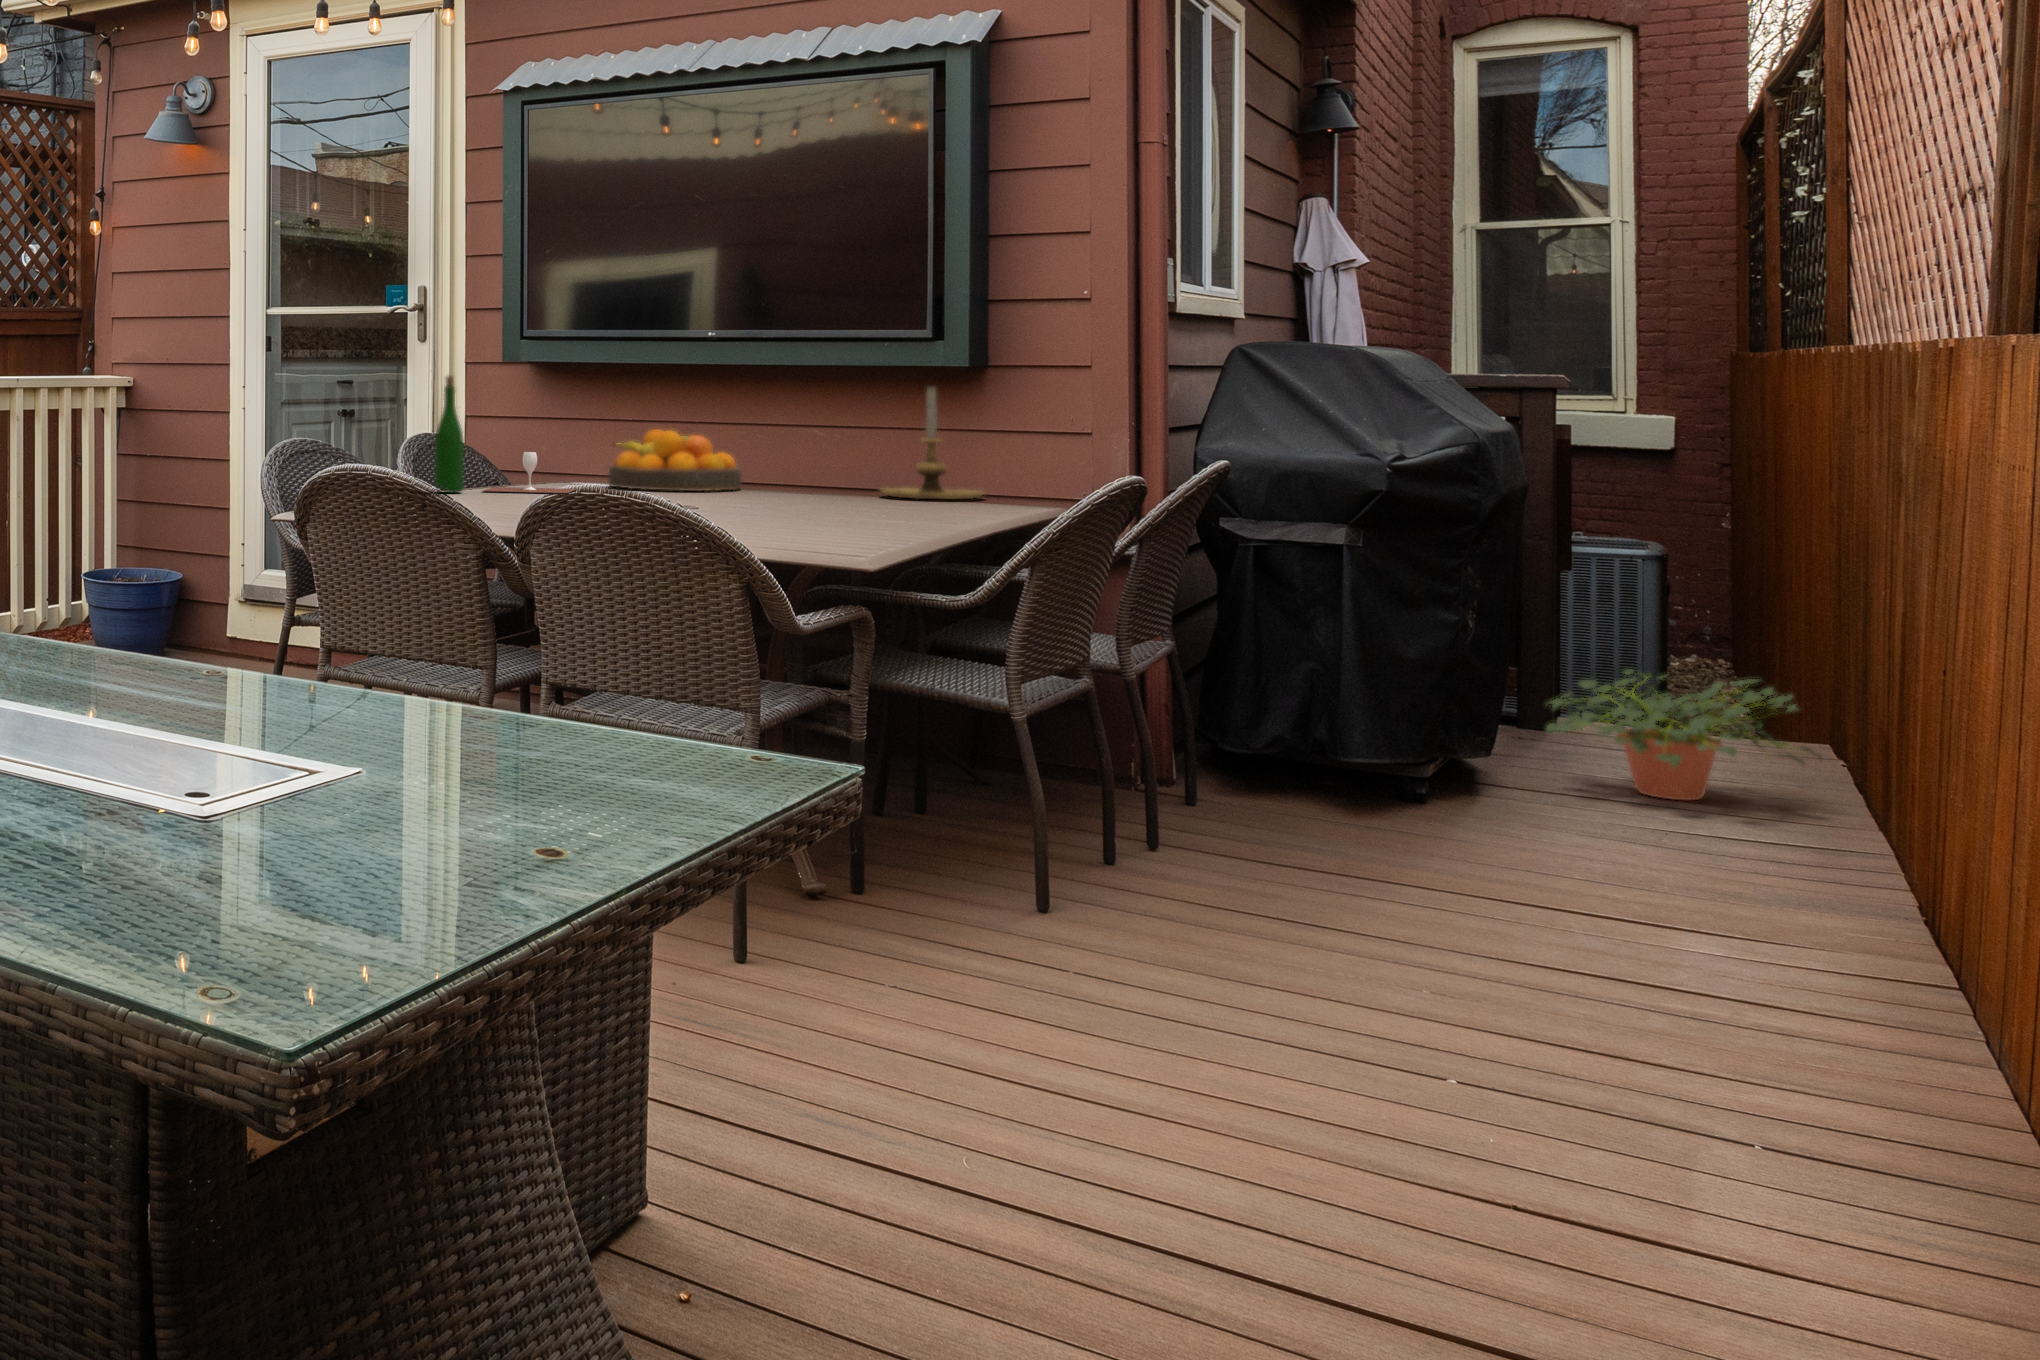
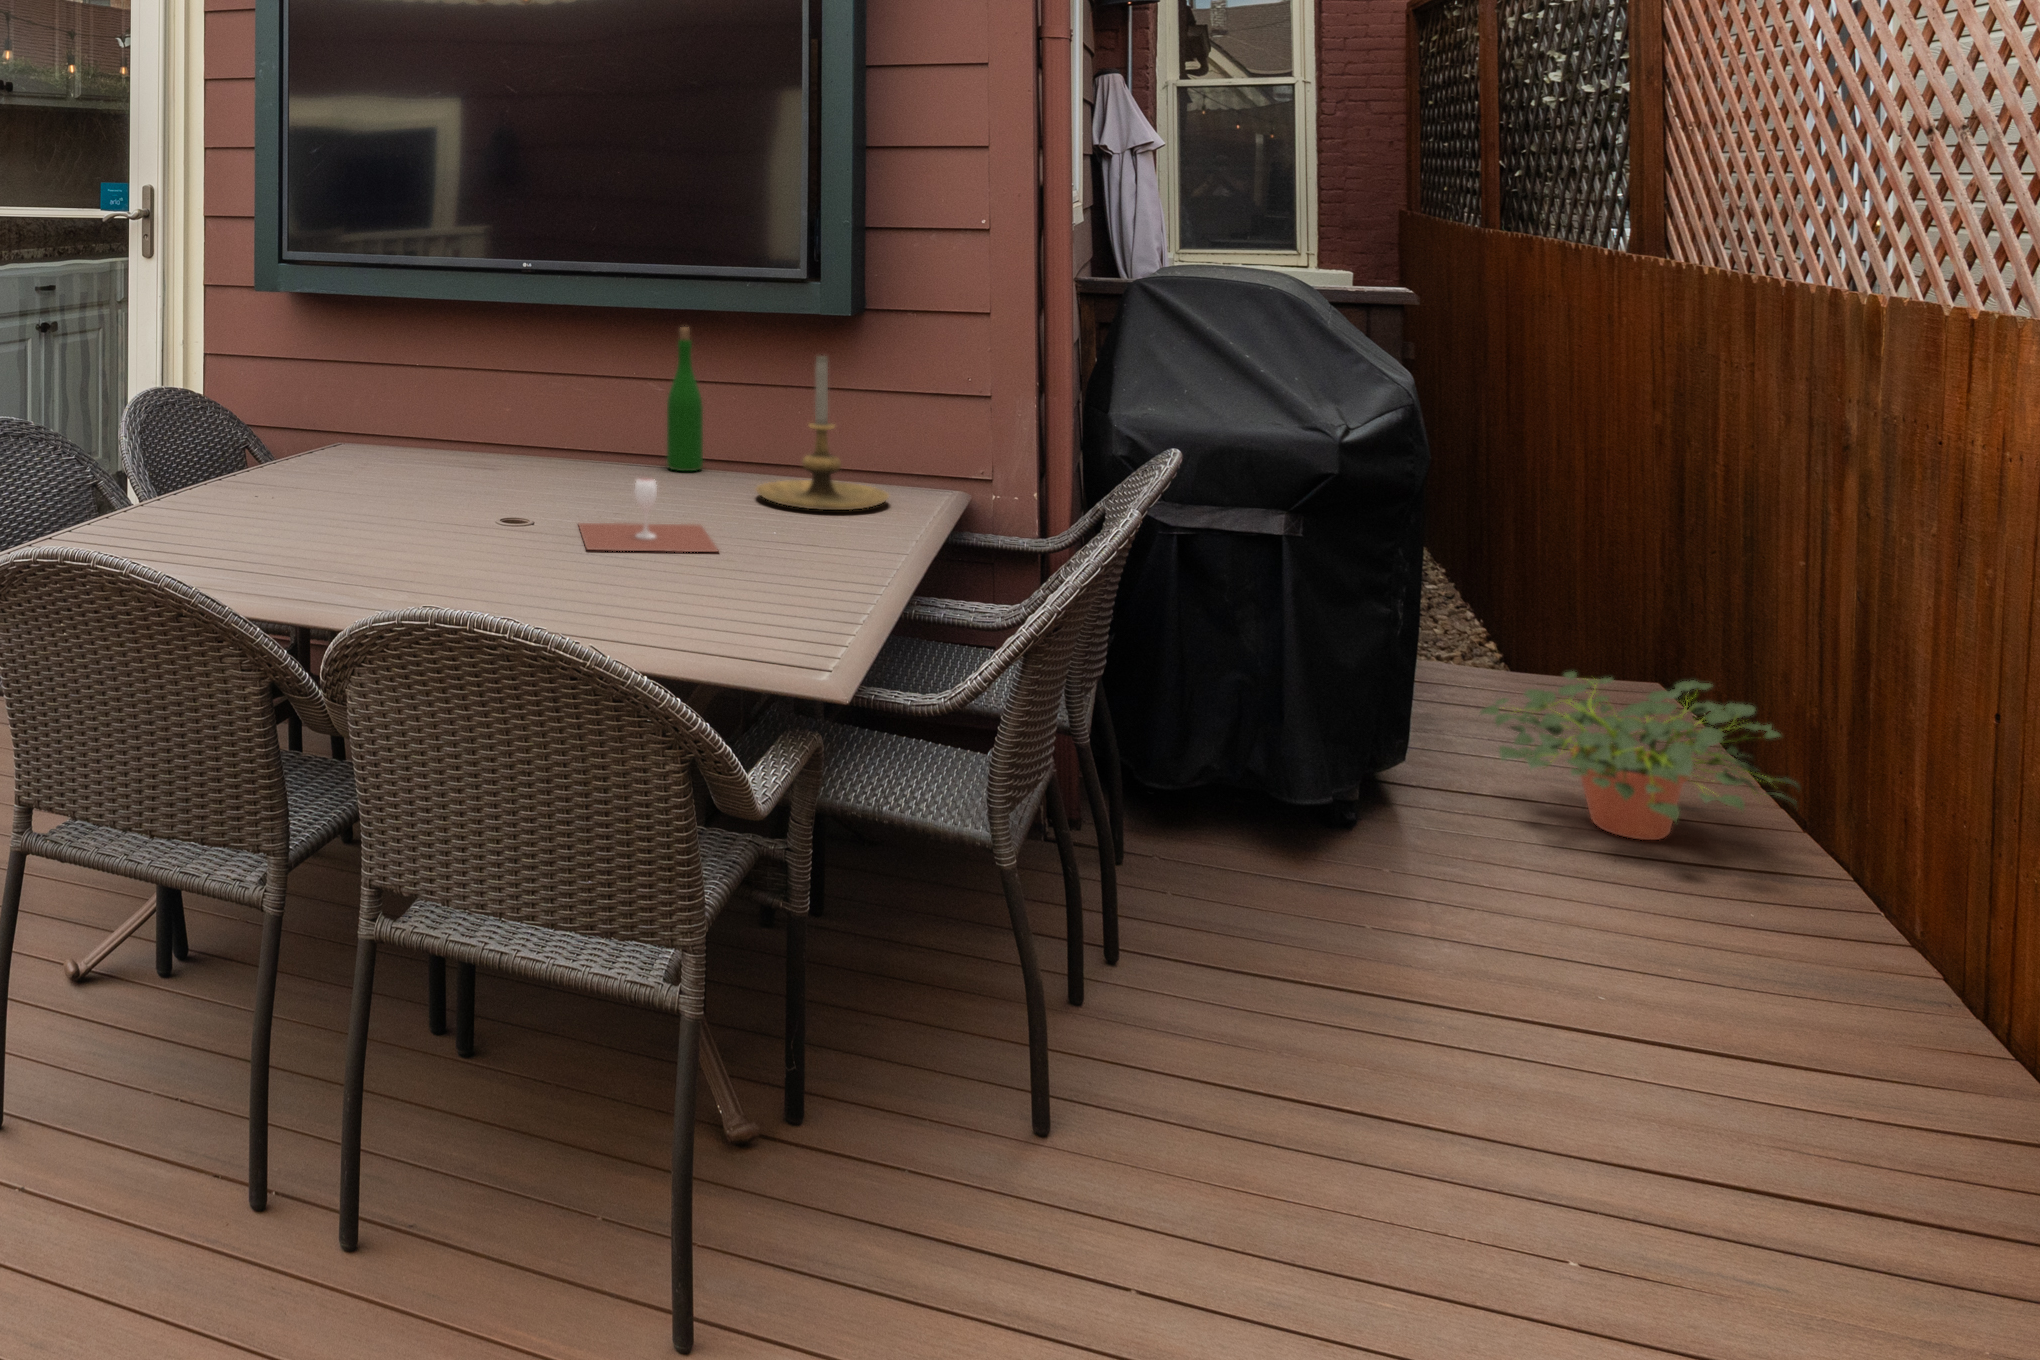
wine bottle: present [435,376,464,493] -> present [667,327,703,471]
fruit bowl: present [608,429,742,491] -> none [403,398,573,493]
wine glass: present [483,452,577,493] -> present [579,478,718,552]

